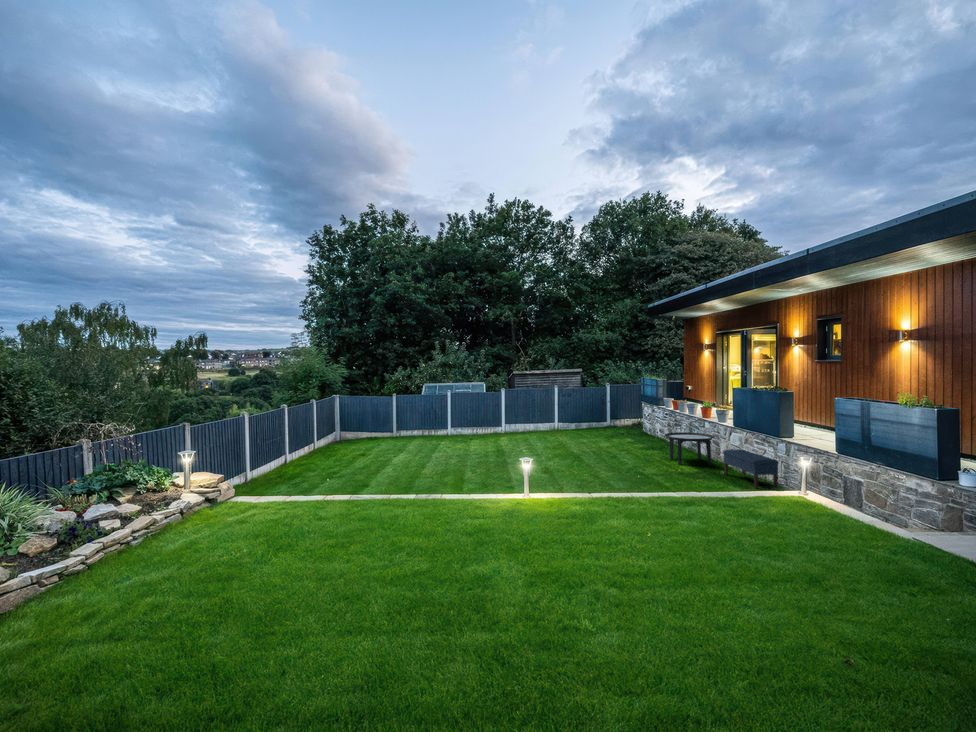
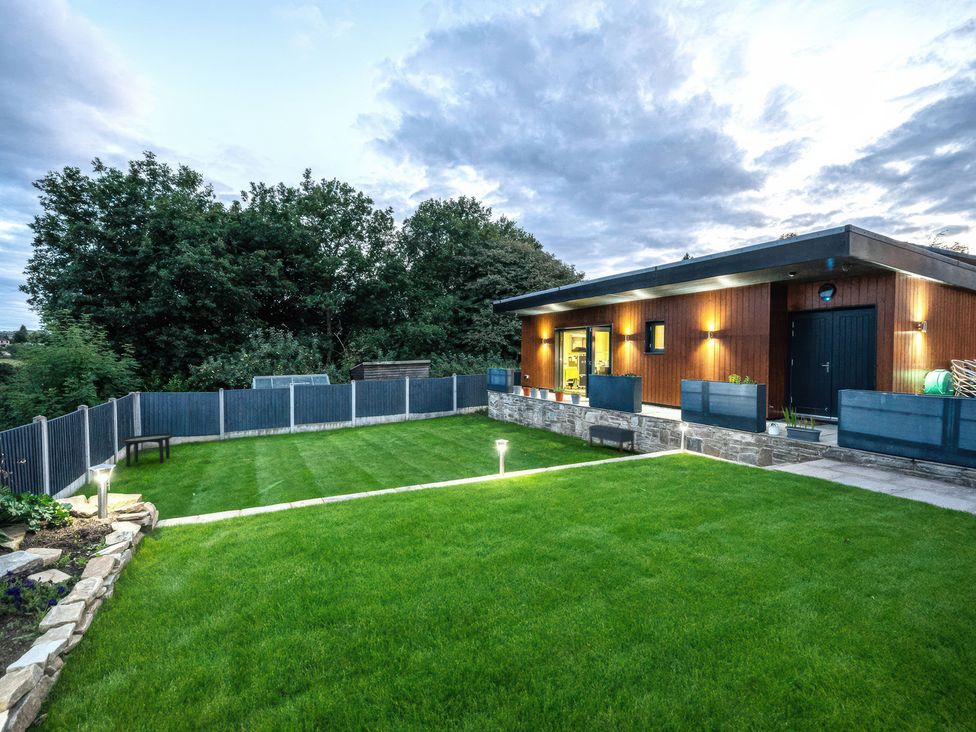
round table: present [665,432,714,465] -> present [120,434,175,466]

